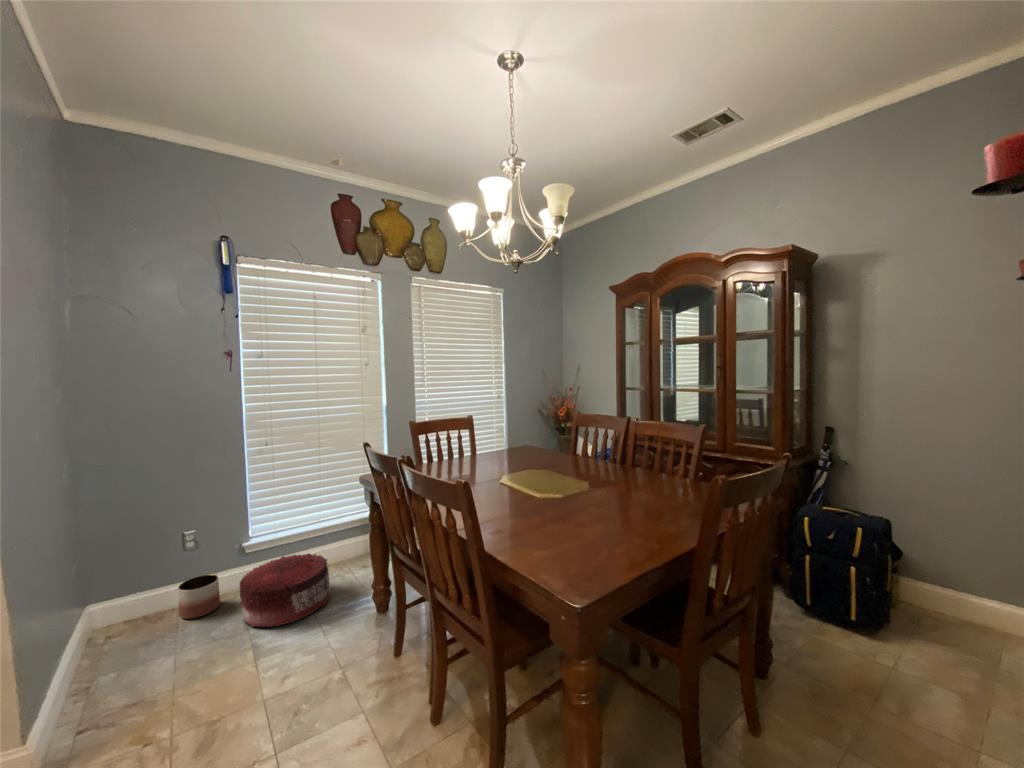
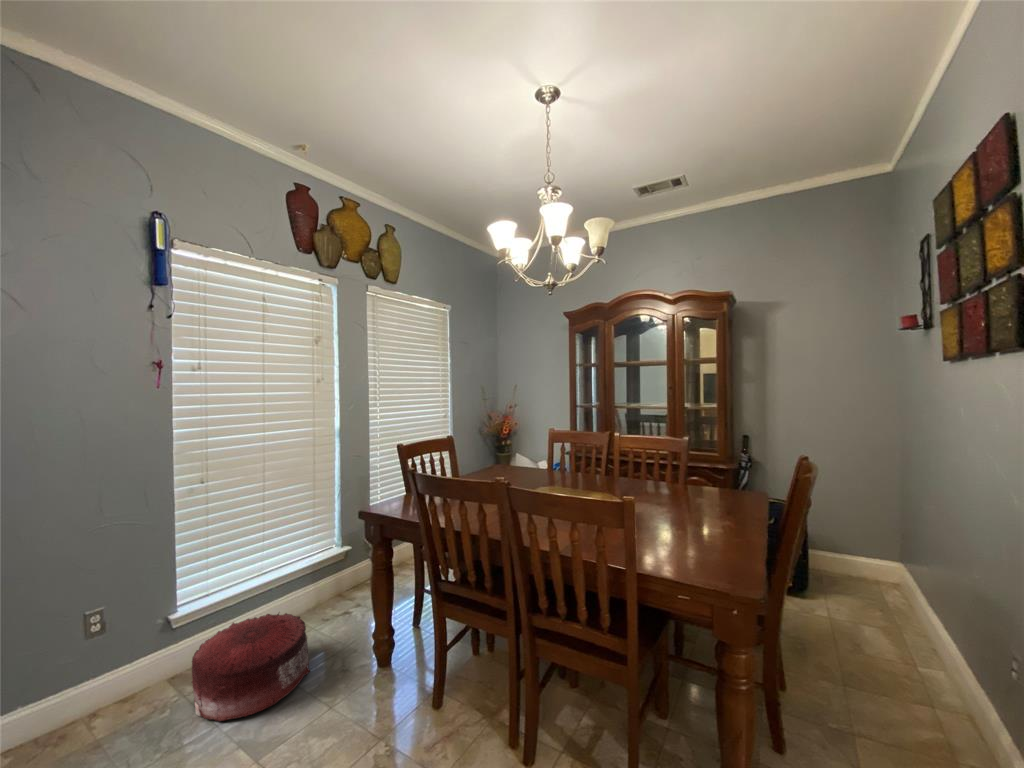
planter: present [178,574,220,619] -> none [82,666,145,738]

